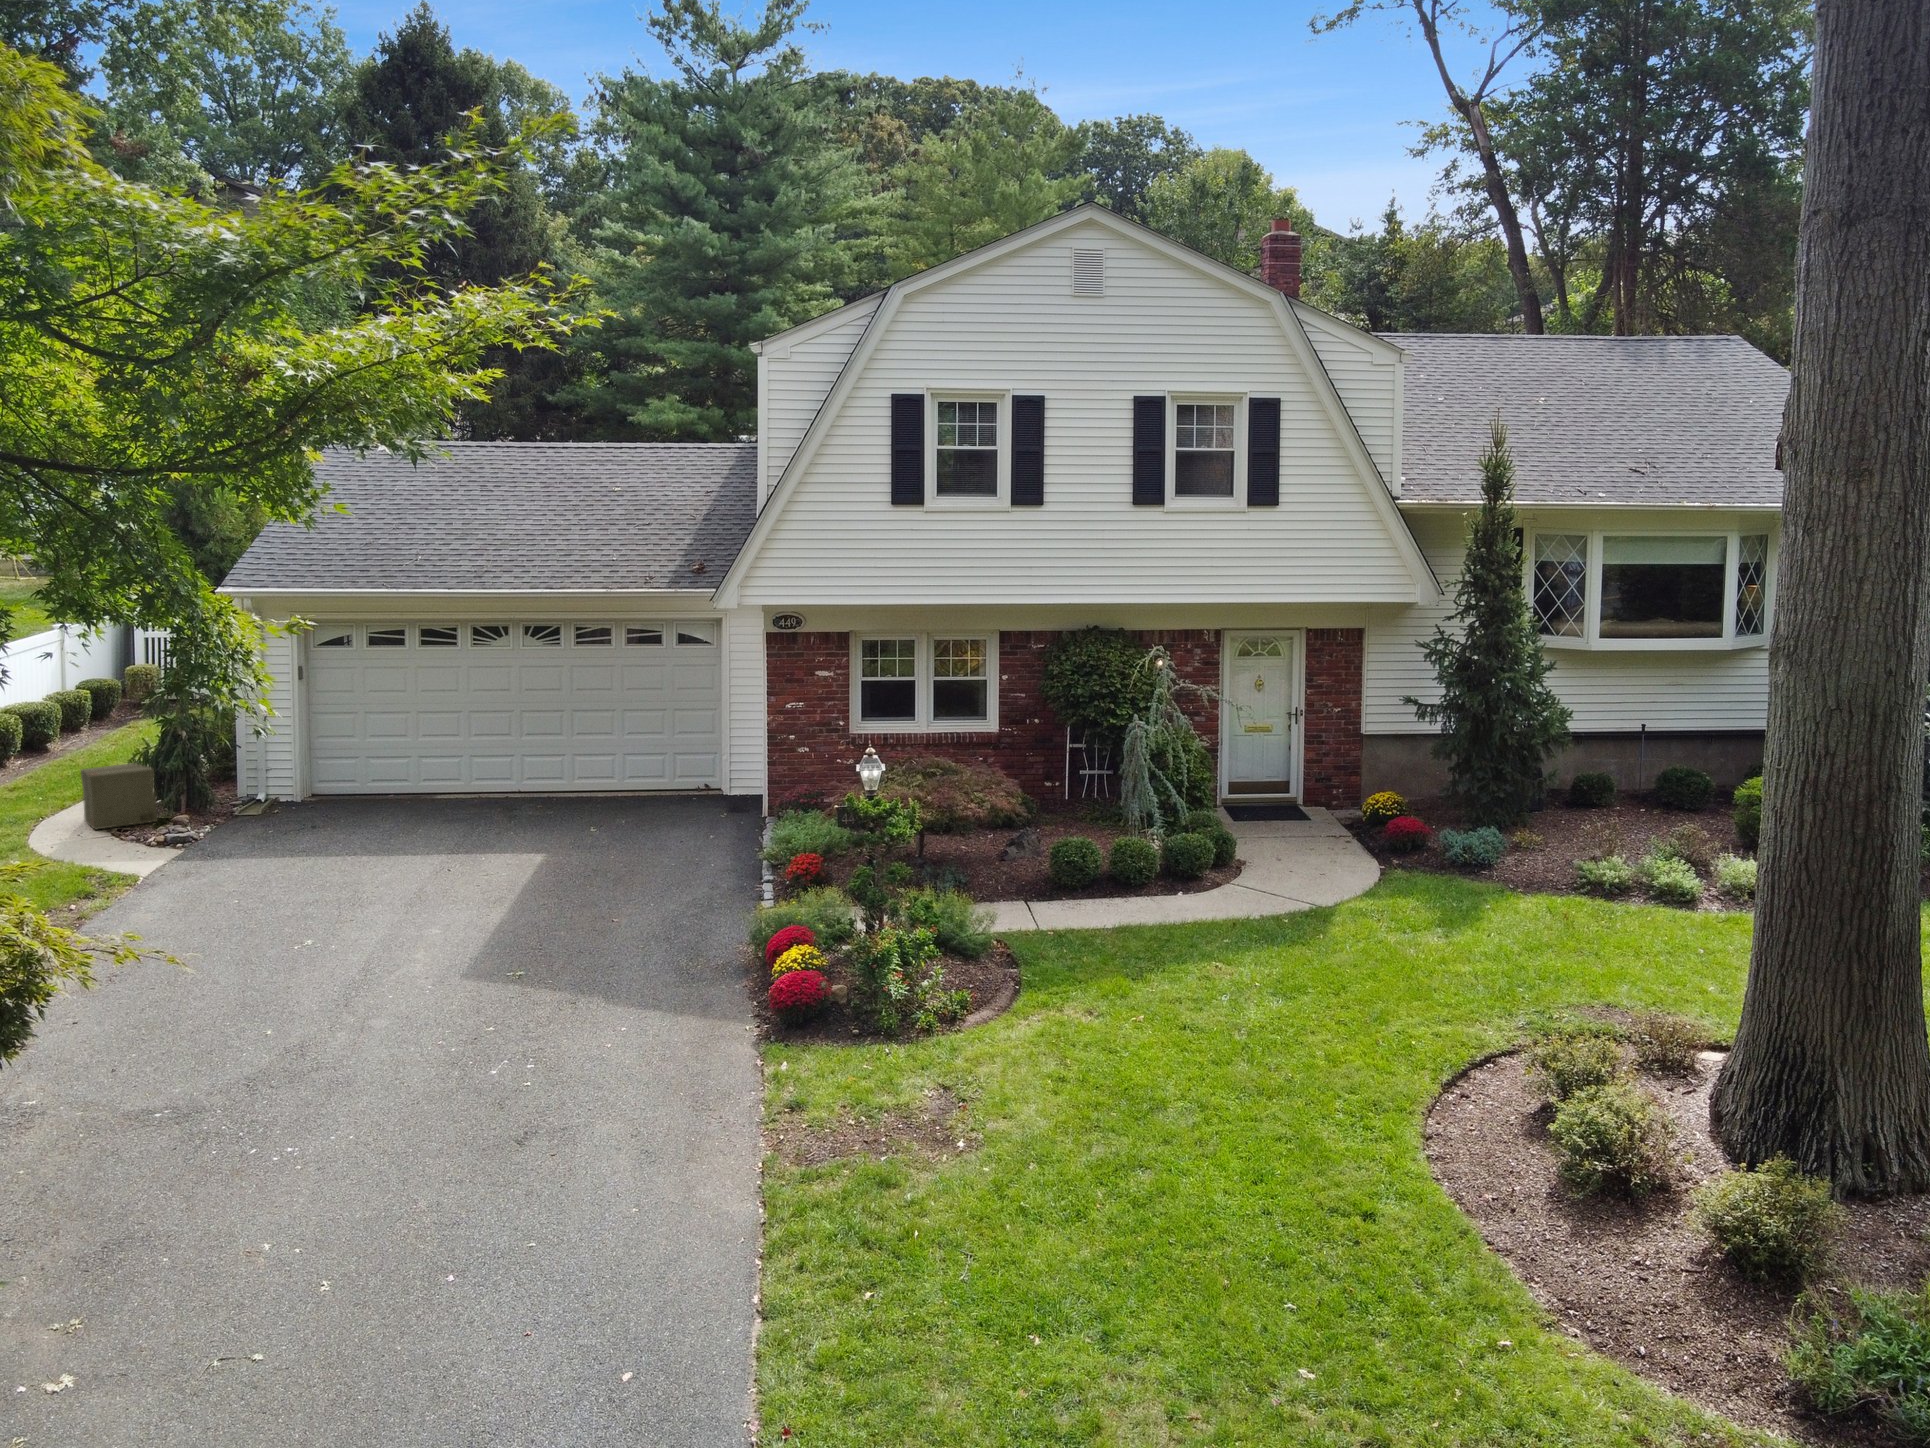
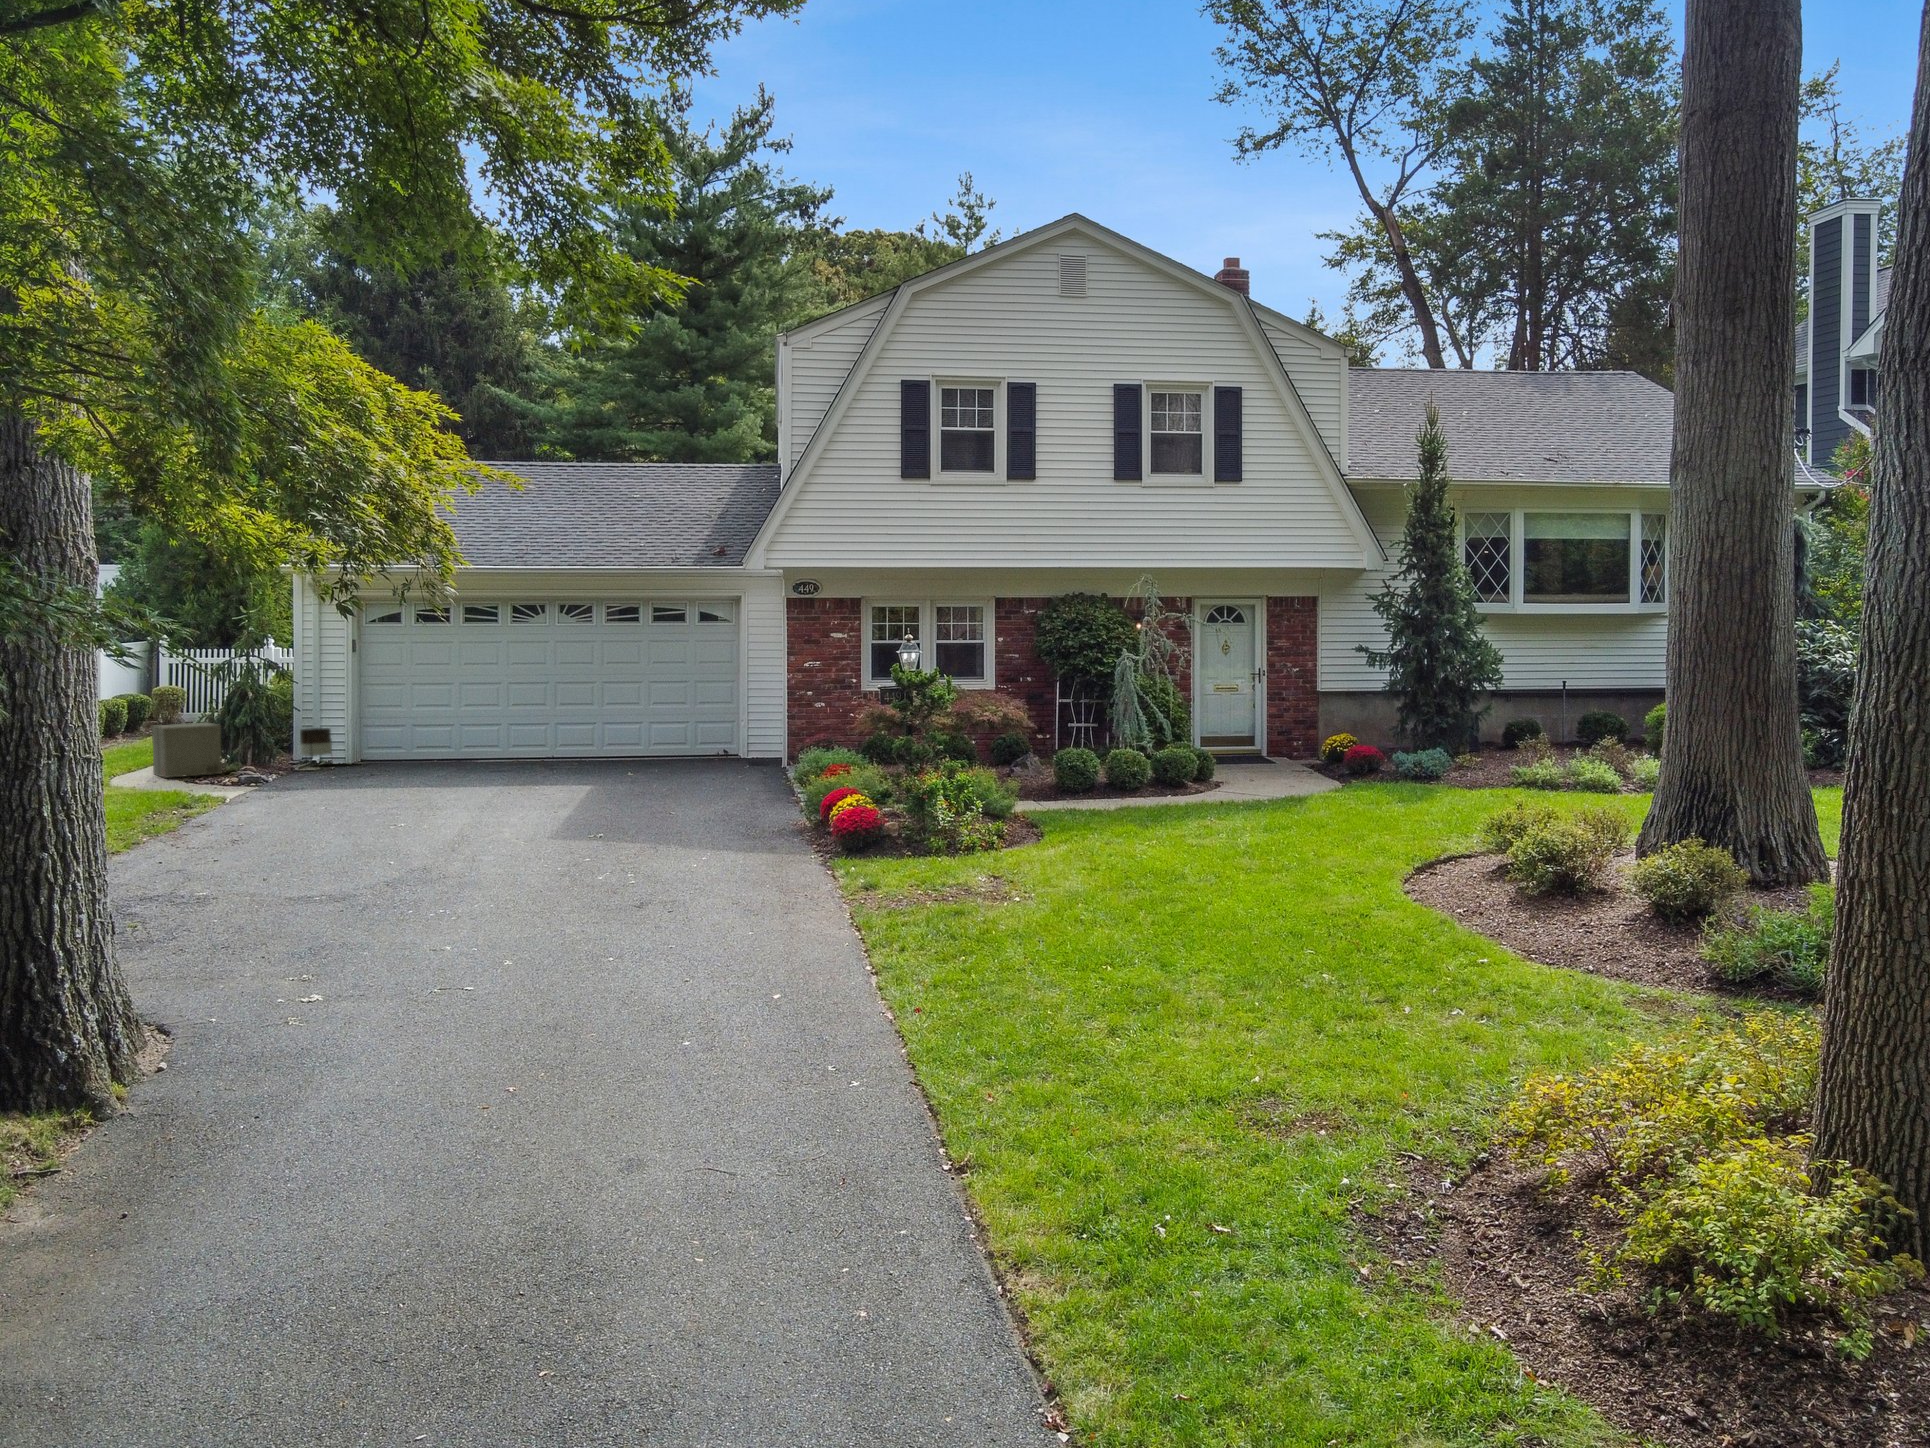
planter: none [243,764,280,809] -> present [300,728,332,764]

